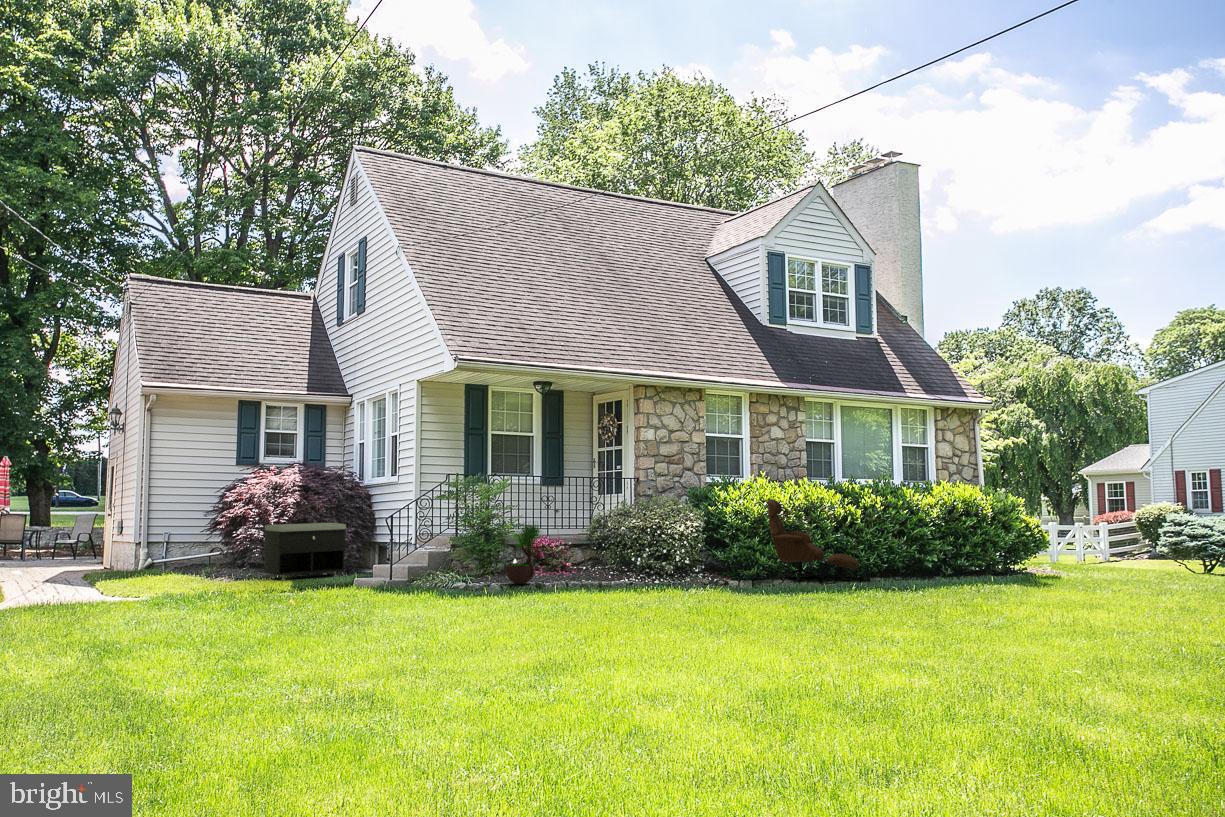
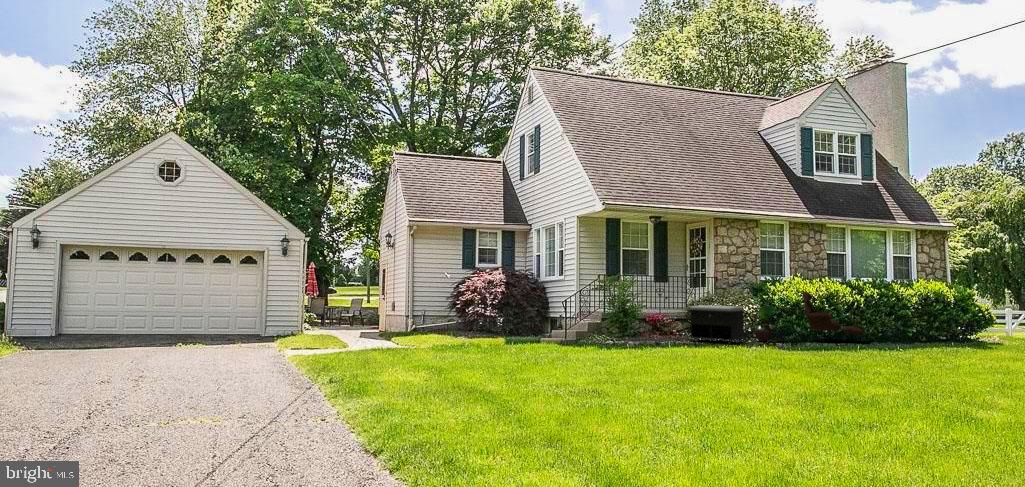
storage bench: present [264,523,346,580] -> present [689,305,744,343]
potted tree: present [506,524,542,584] -> present [754,305,775,342]

